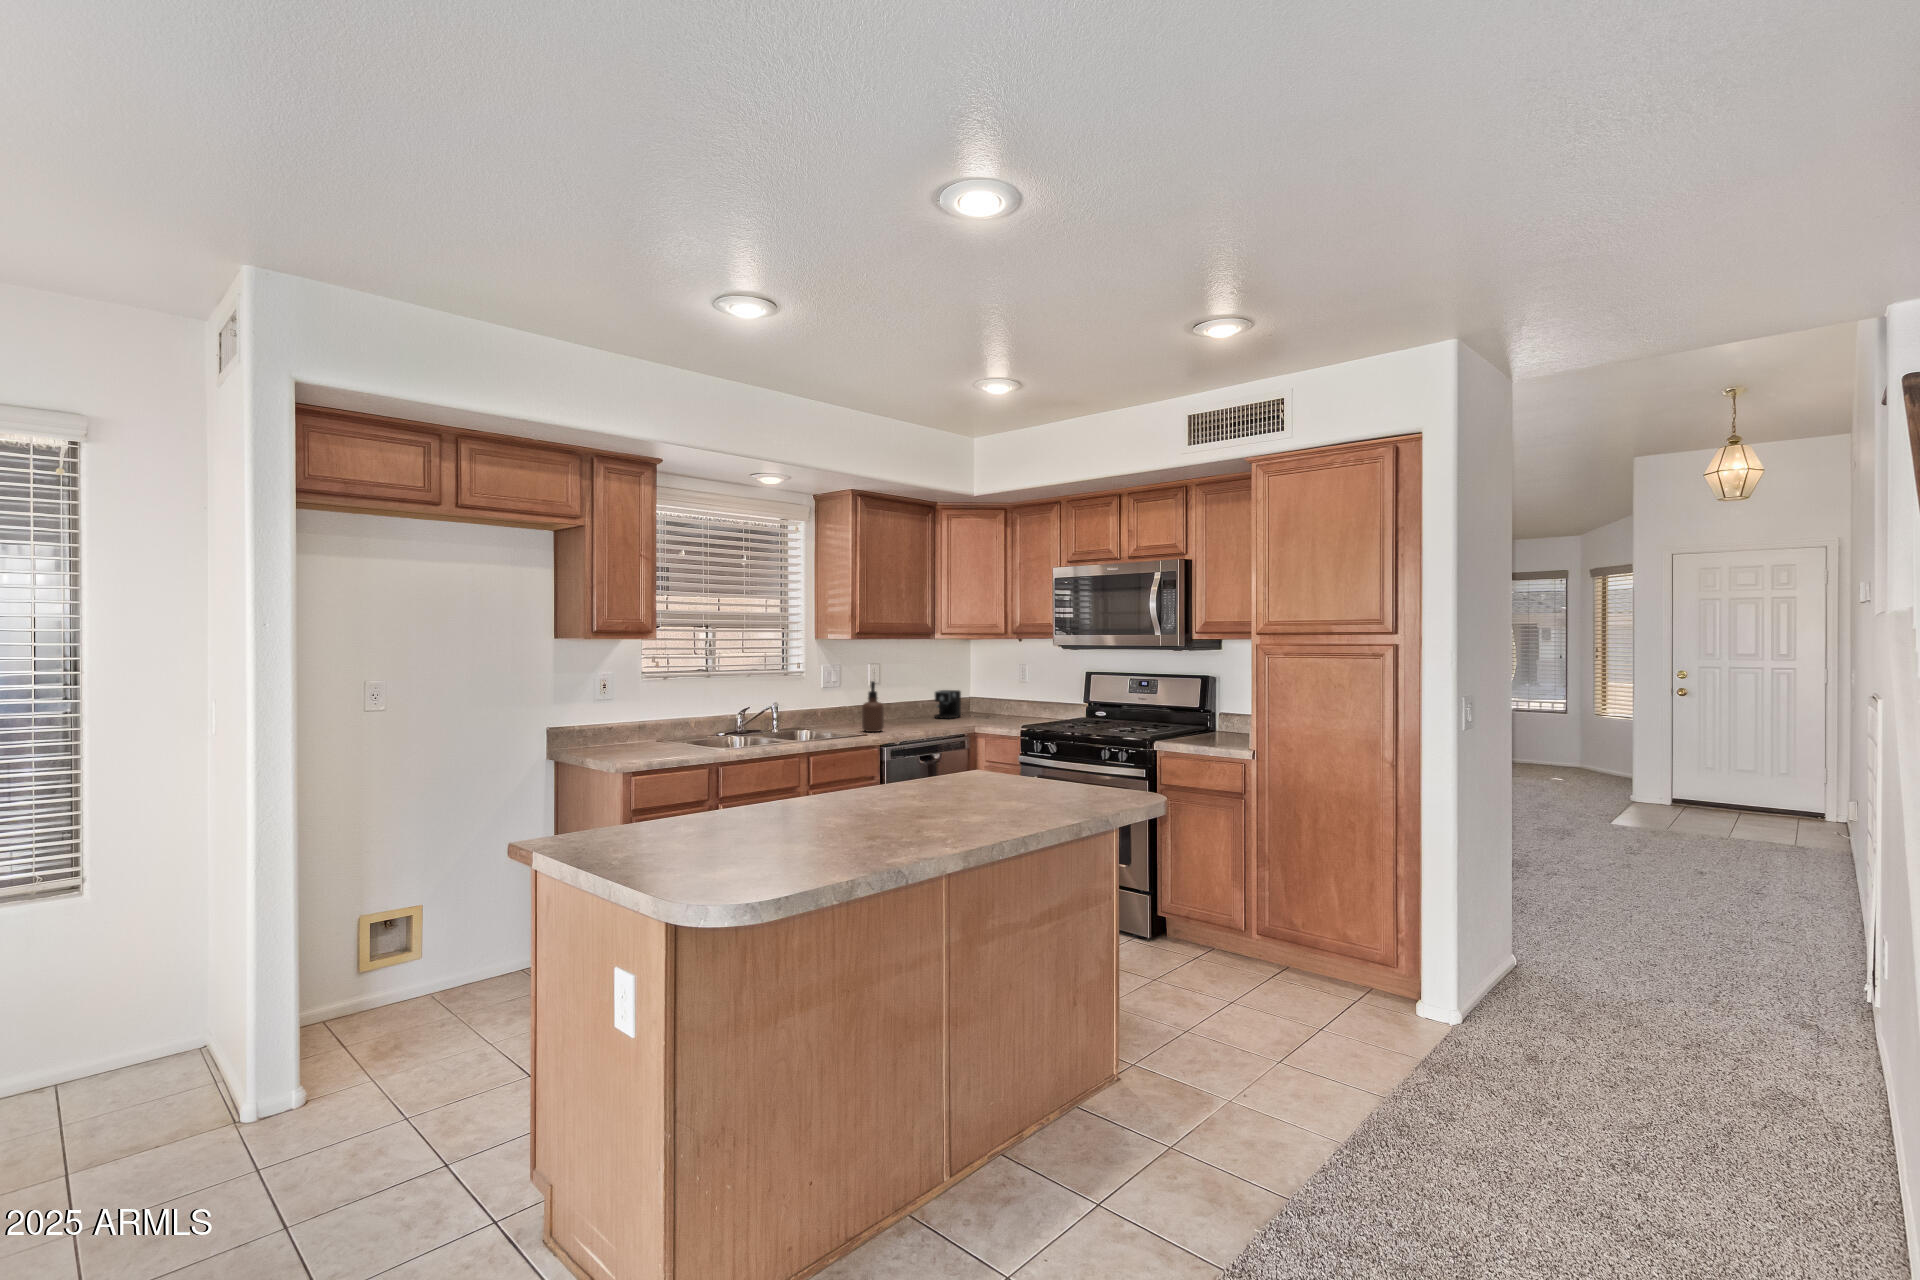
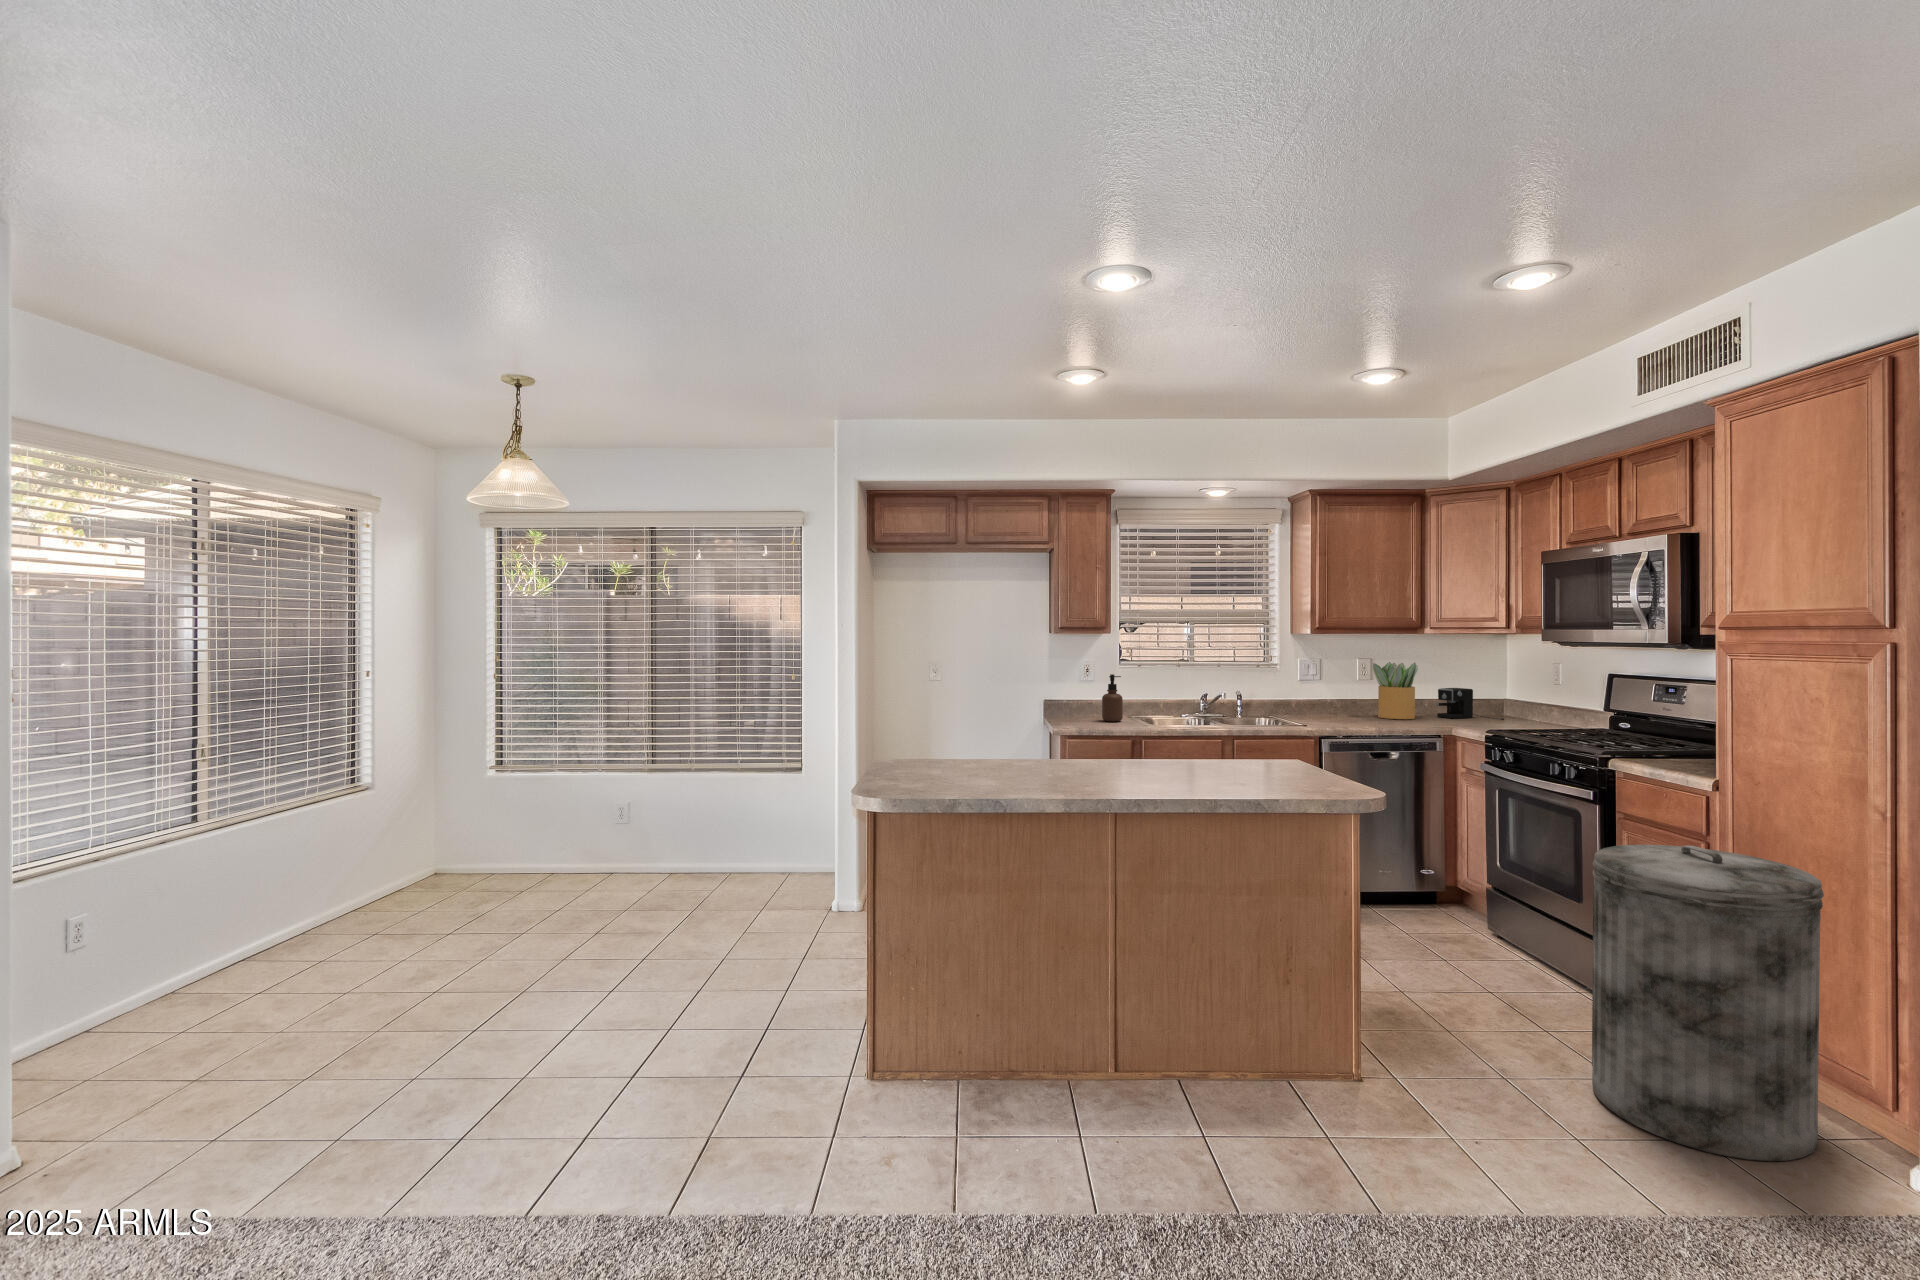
potted plant: none [885,667,925,723] -> present [1373,662,1418,719]
soap dispenser: present [862,681,884,732] -> present [1102,674,1123,722]
trash can: none [1231,805,1382,1040] -> present [1592,845,1824,1161]

